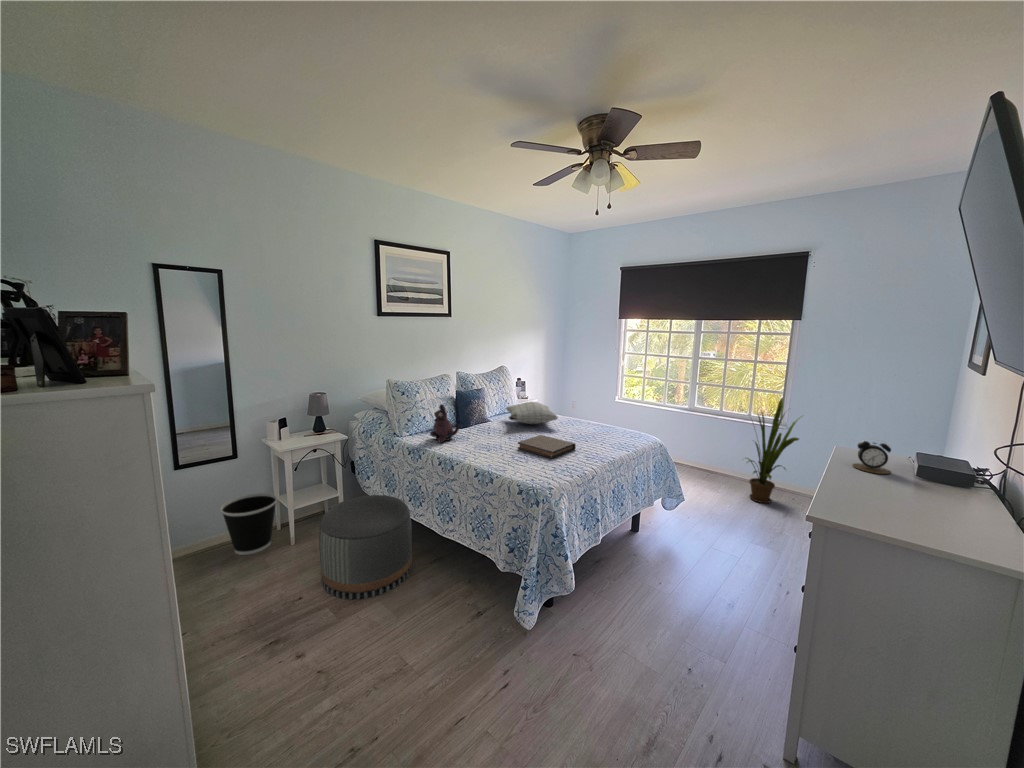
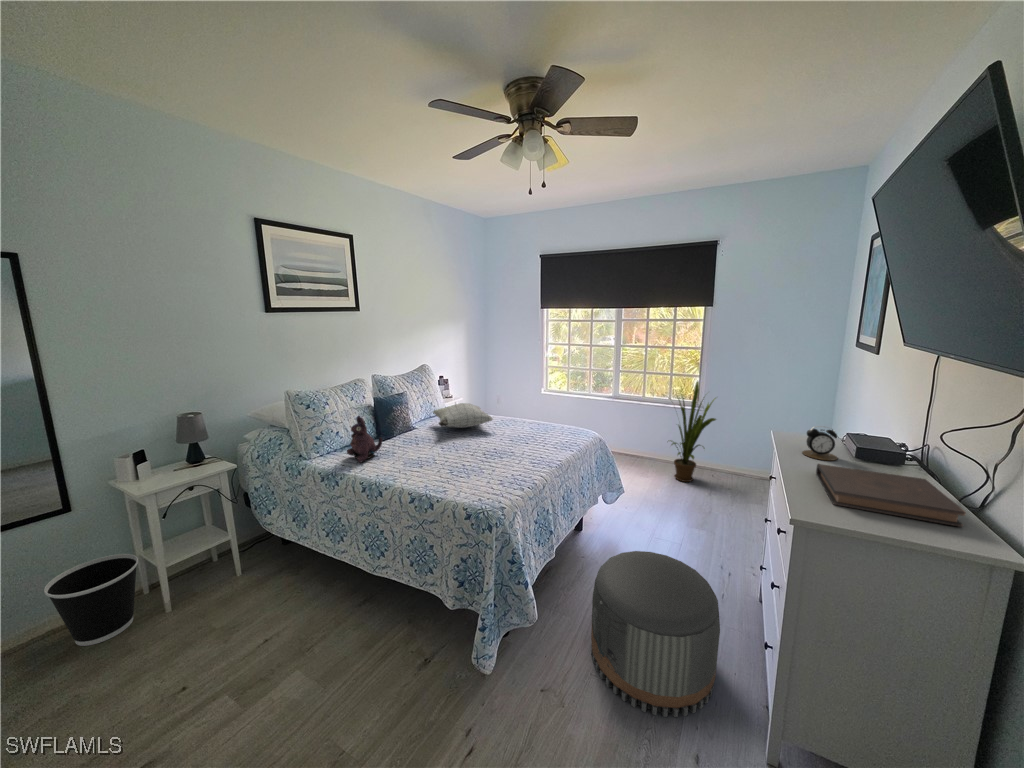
book: present [518,435,576,459] -> present [816,464,966,527]
pouf: present [319,495,412,600] -> present [591,551,720,717]

